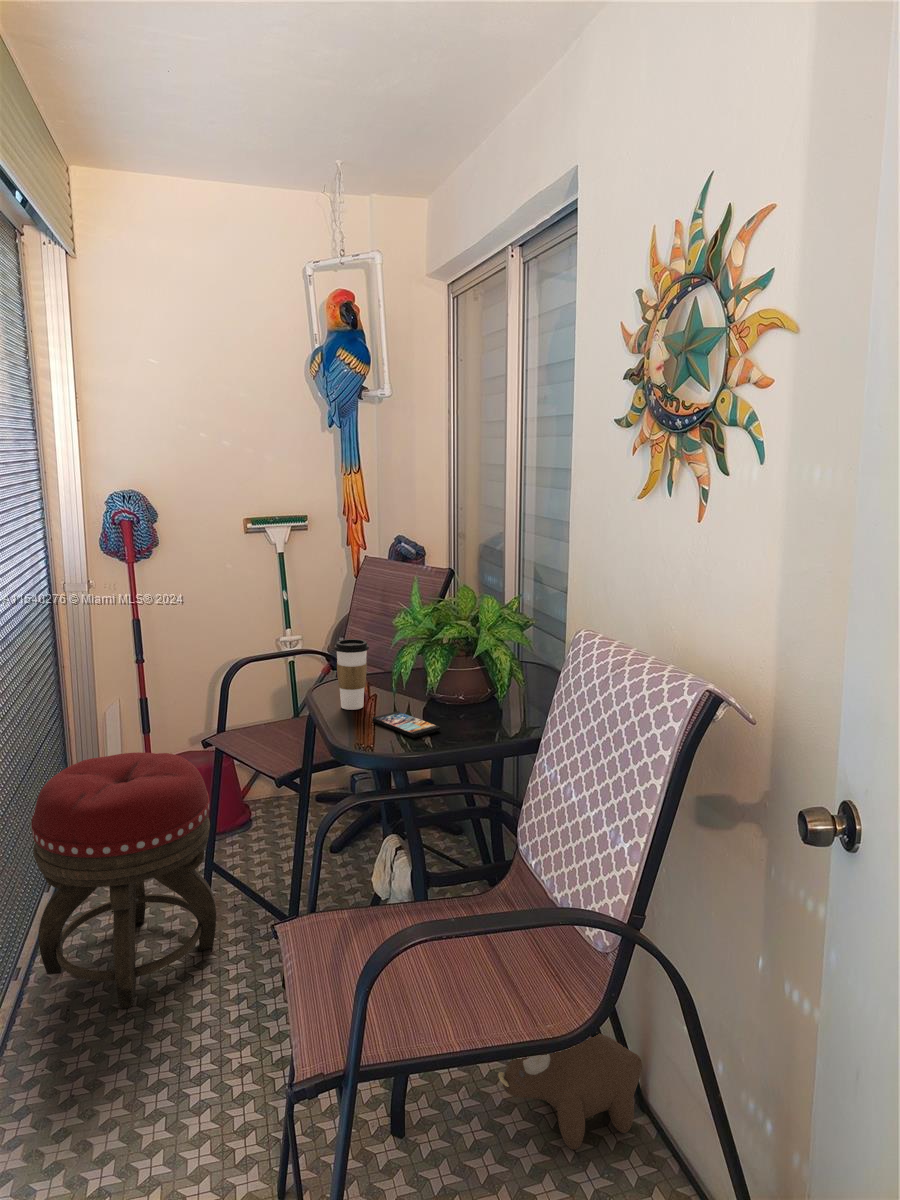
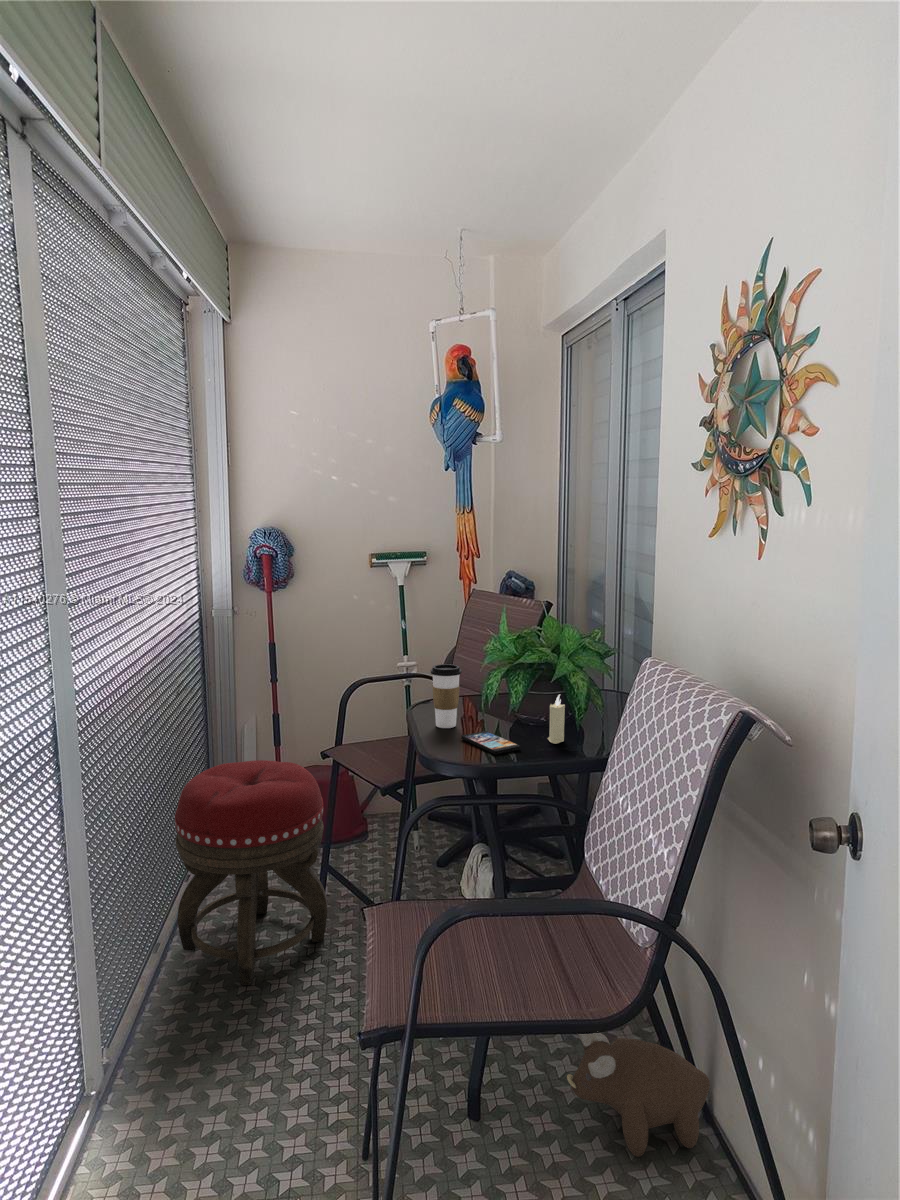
candle: none [466,669,485,722] -> present [547,695,565,744]

